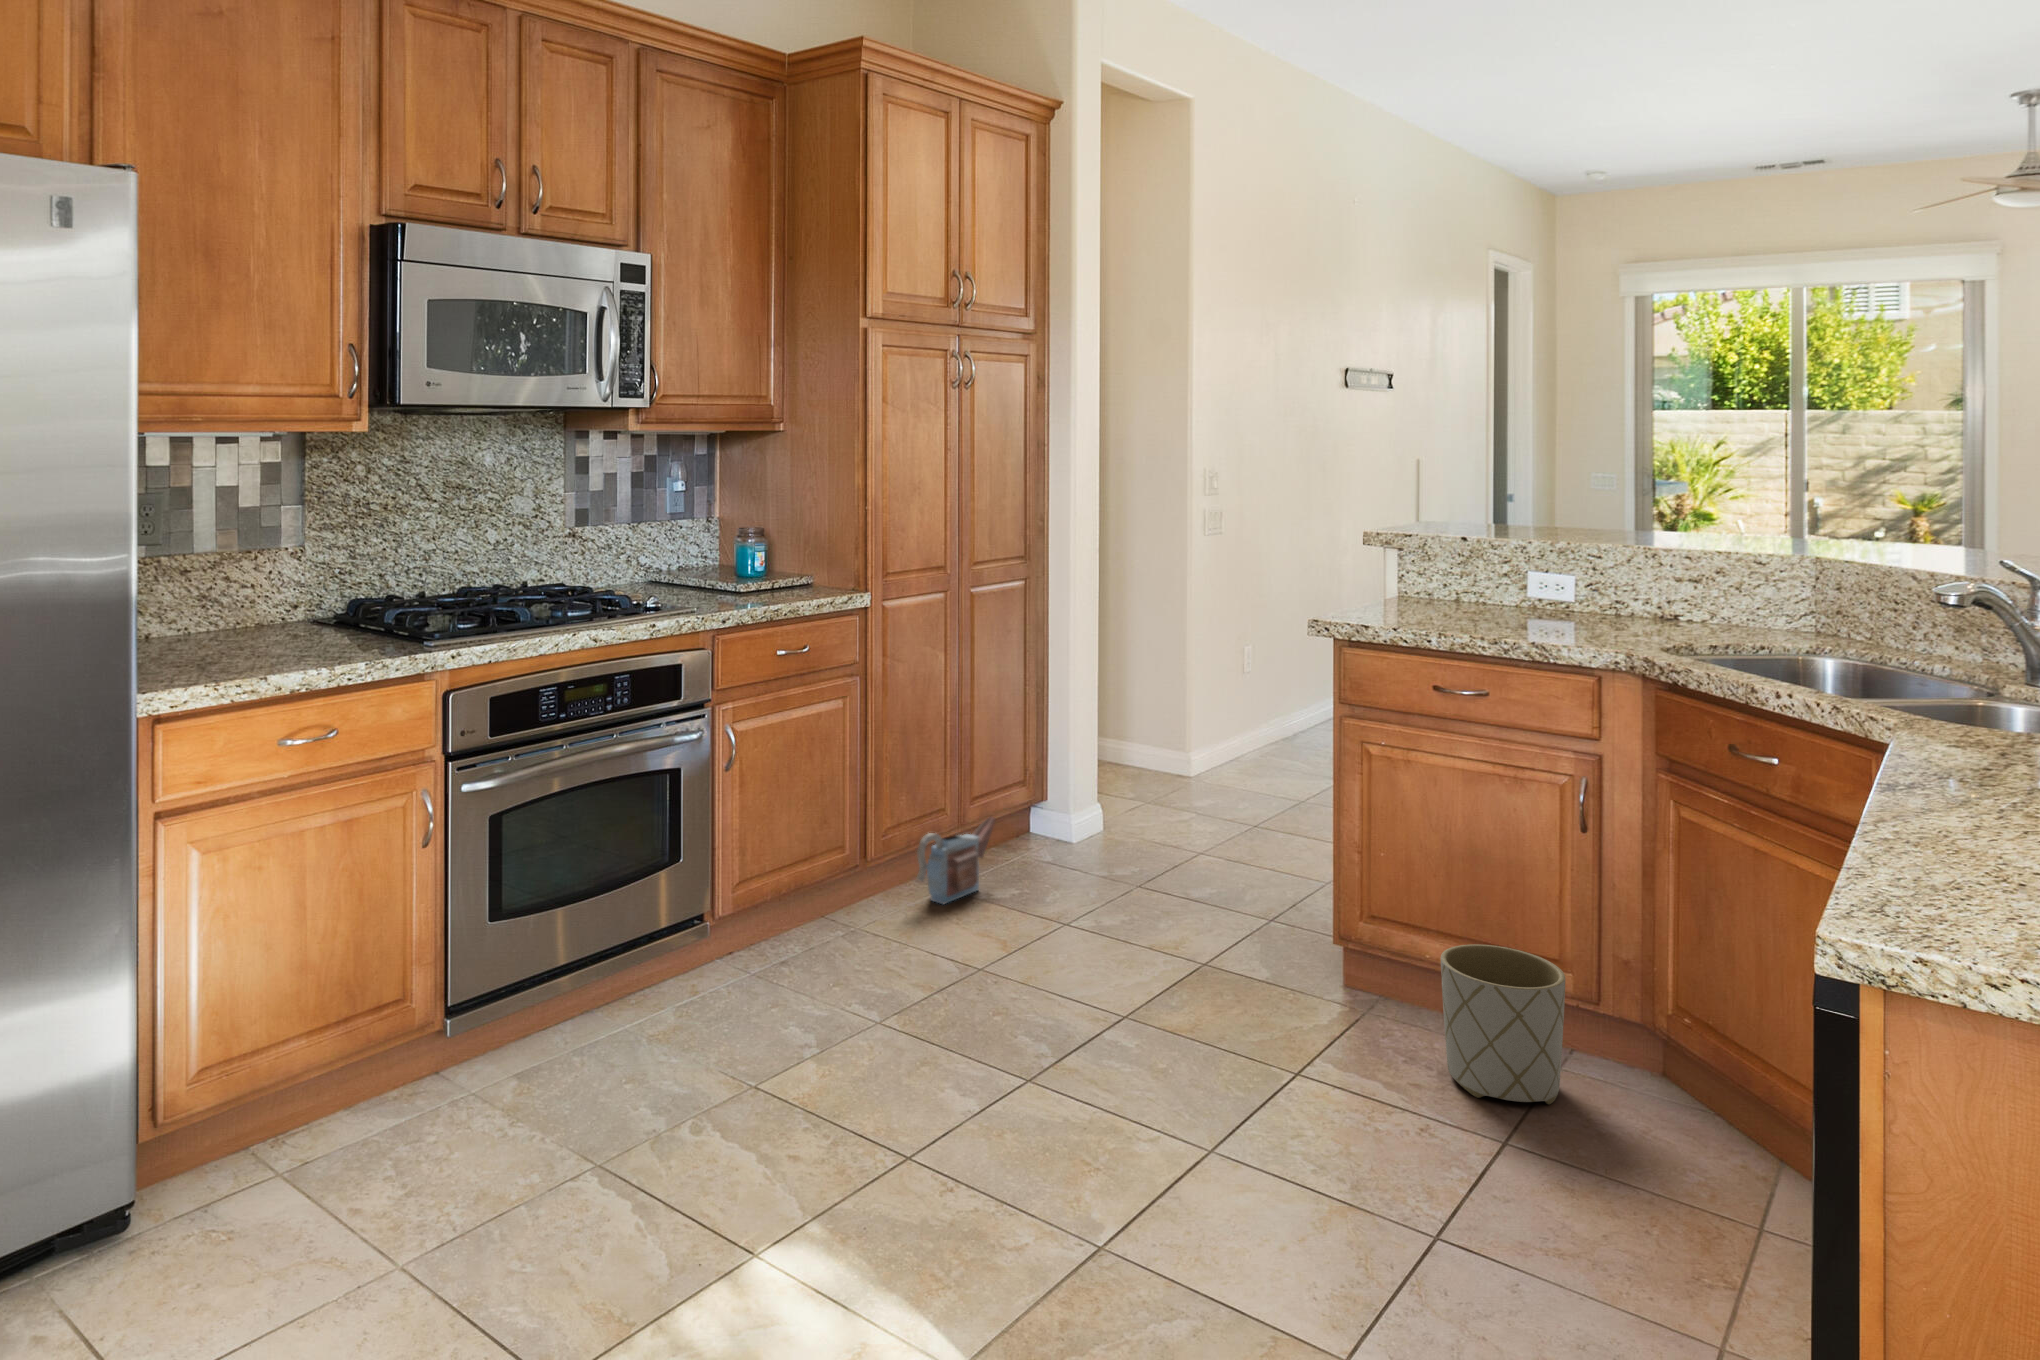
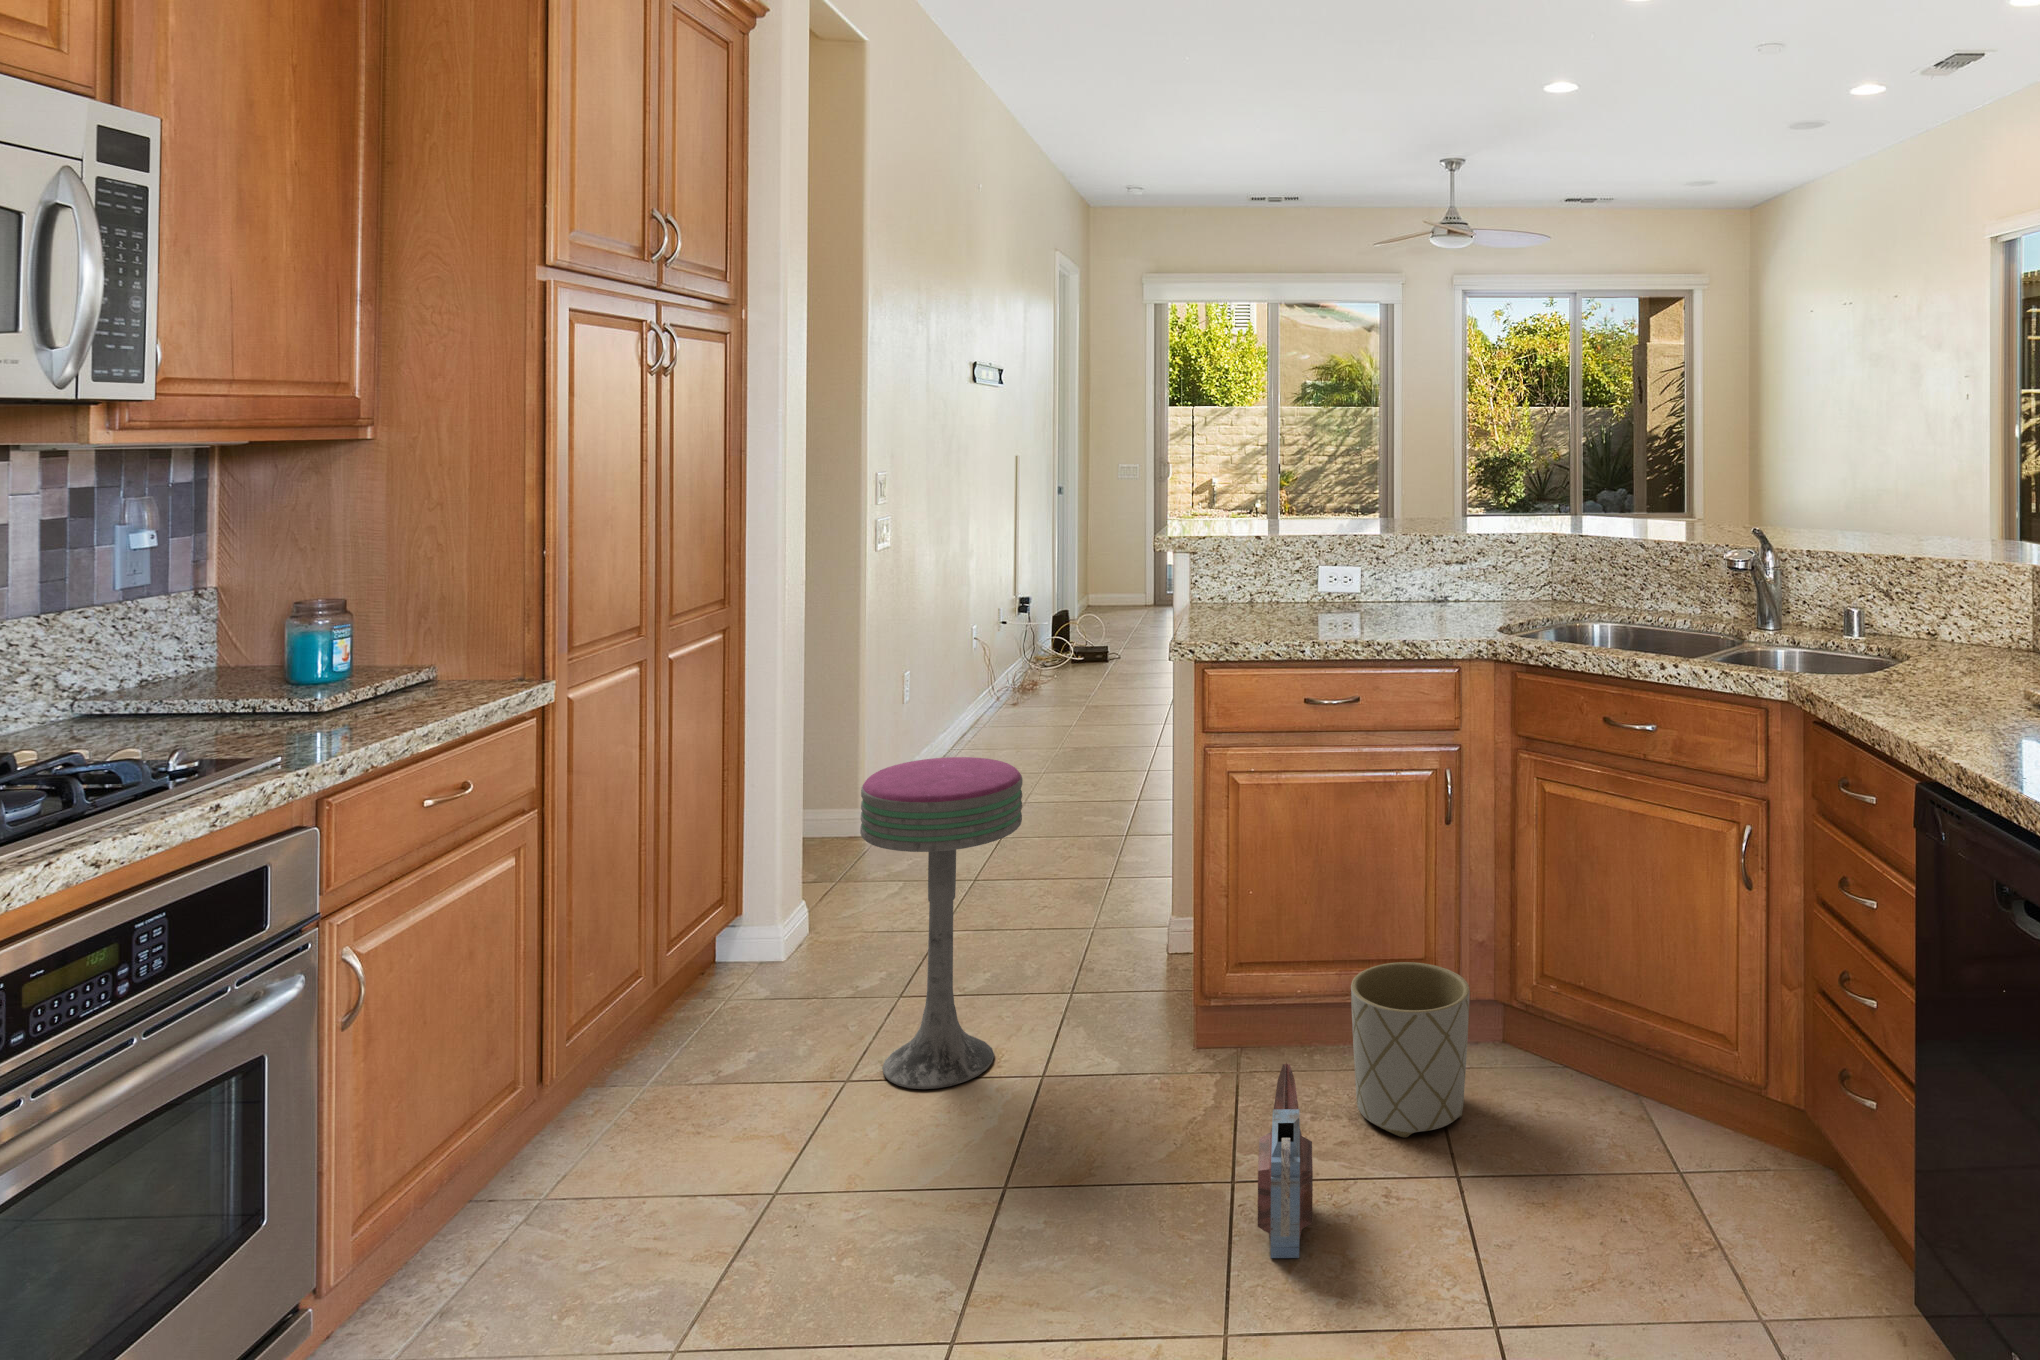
bar stool: none [1078,695,1204,950] -> present [860,757,1023,1089]
watering can: present [917,816,996,904] -> present [1258,1063,1313,1258]

